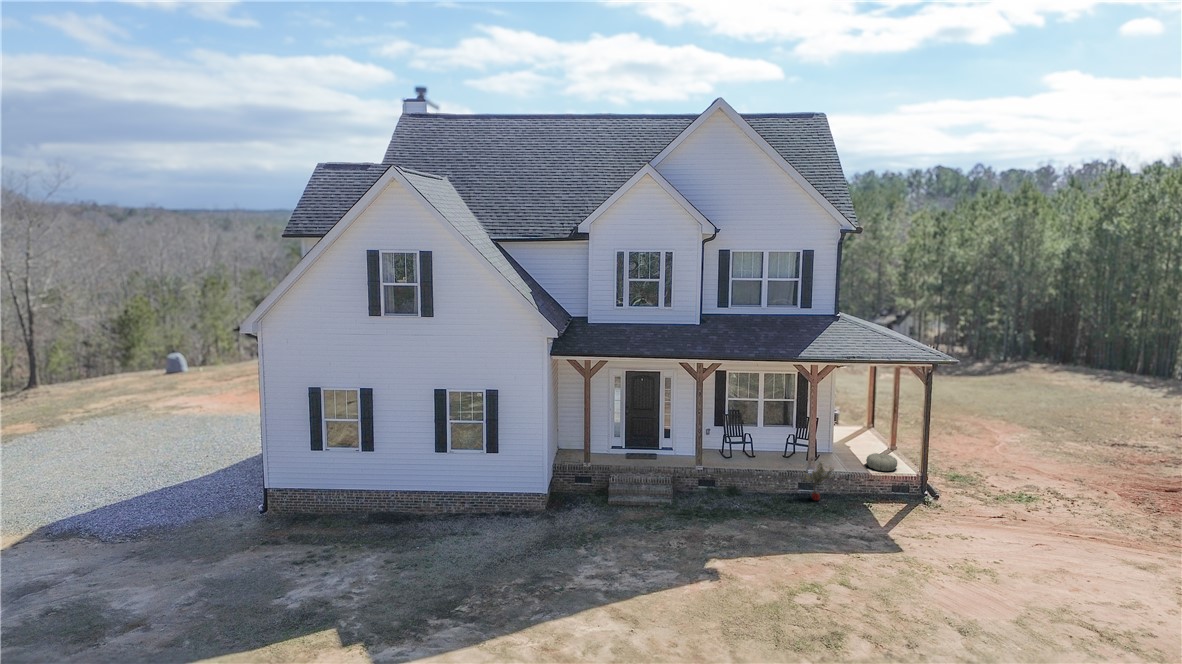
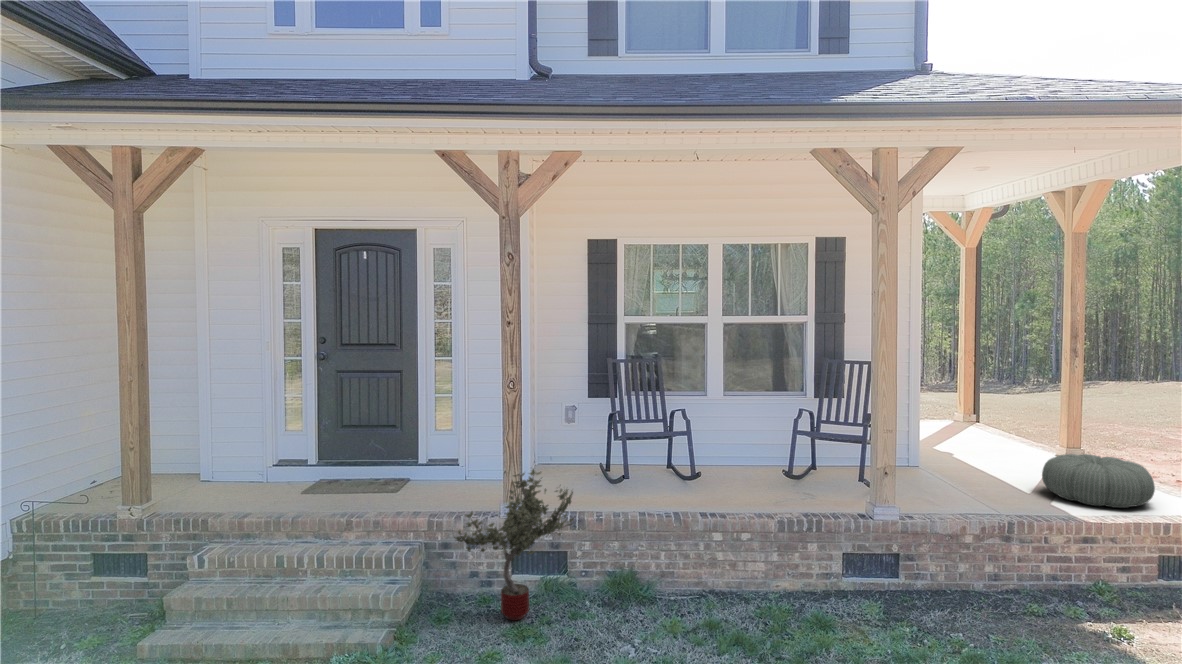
potted tree: present [801,462,834,501] -> present [454,469,574,621]

